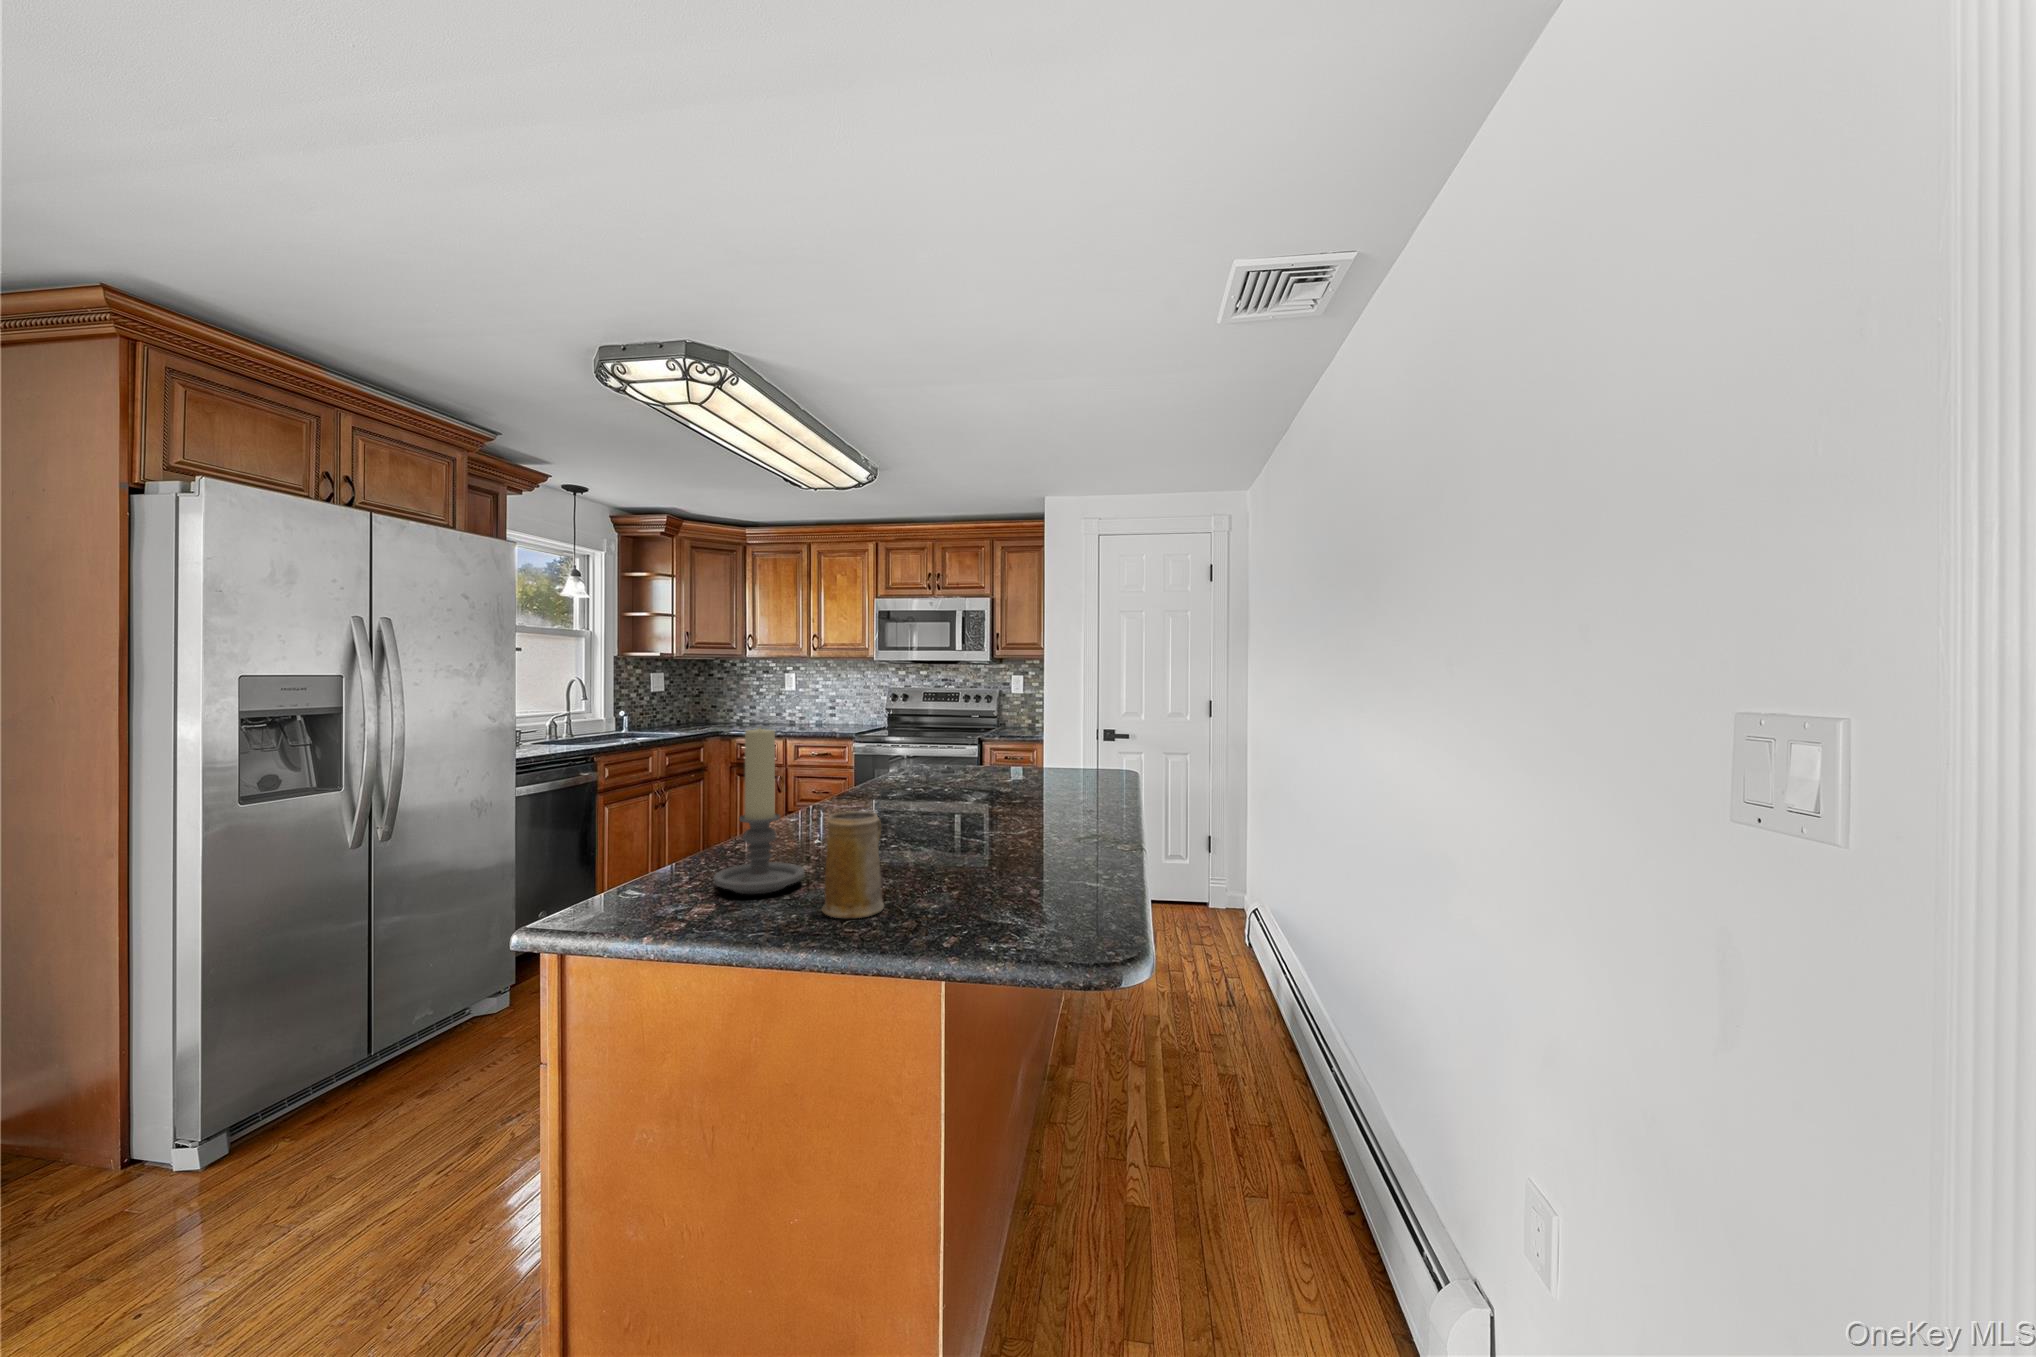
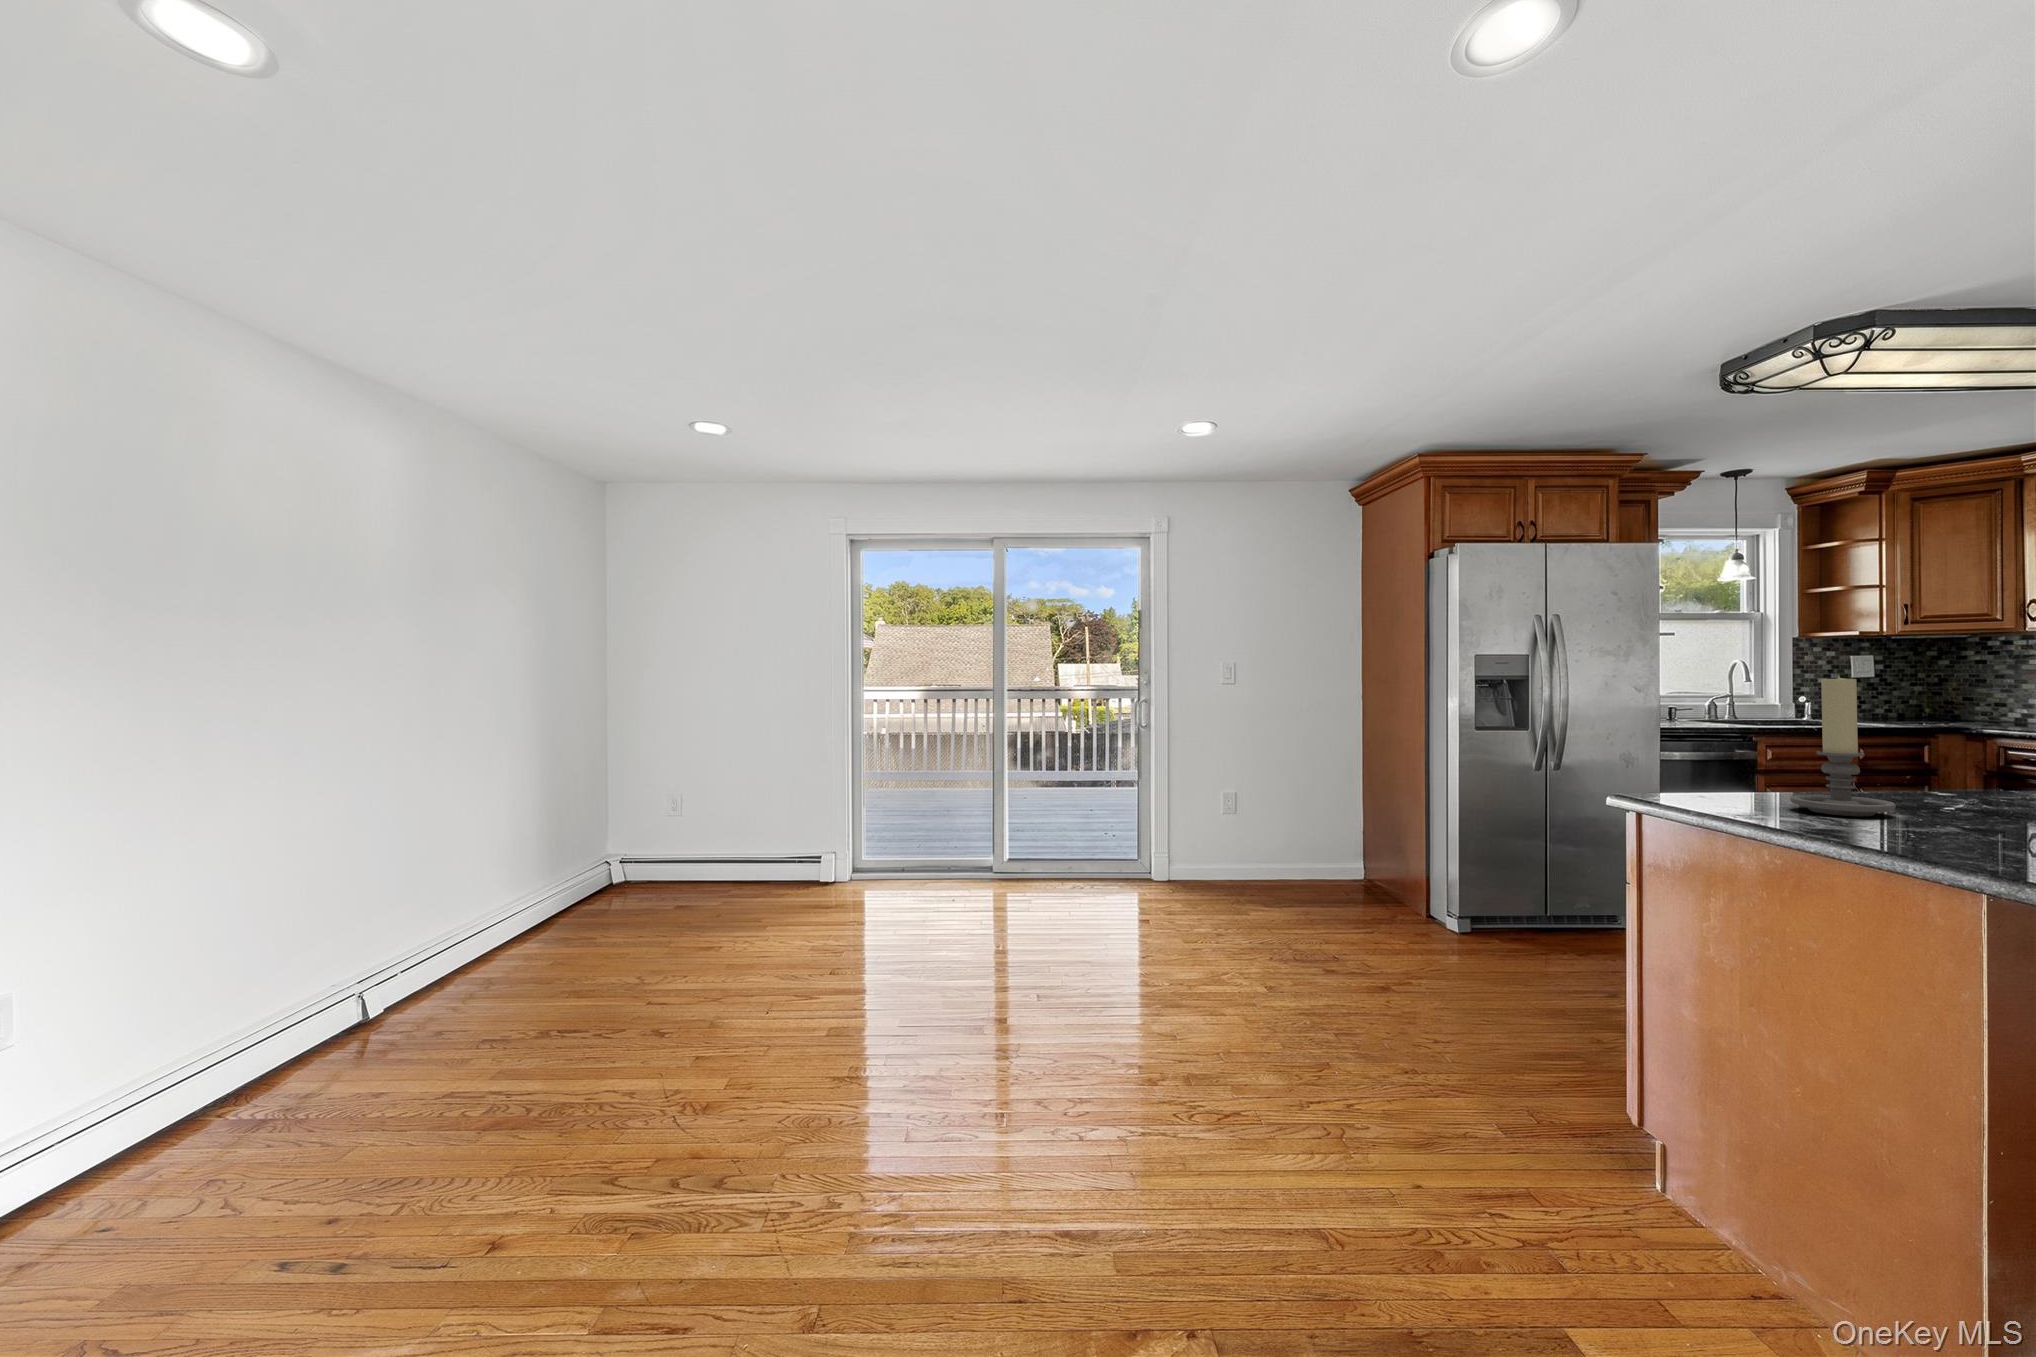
mug: present [822,811,884,918] -> none [1888,748,1977,839]

